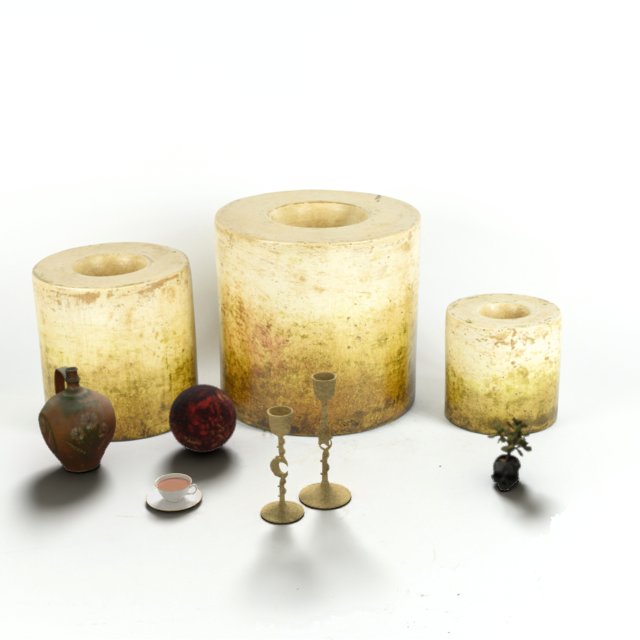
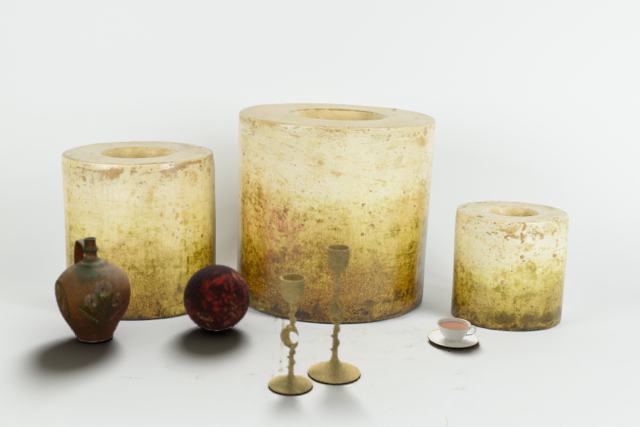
succulent plant: present [488,417,532,491] -> none [499,302,544,377]
teacup: present [146,473,202,511] -> present [428,317,478,348]

